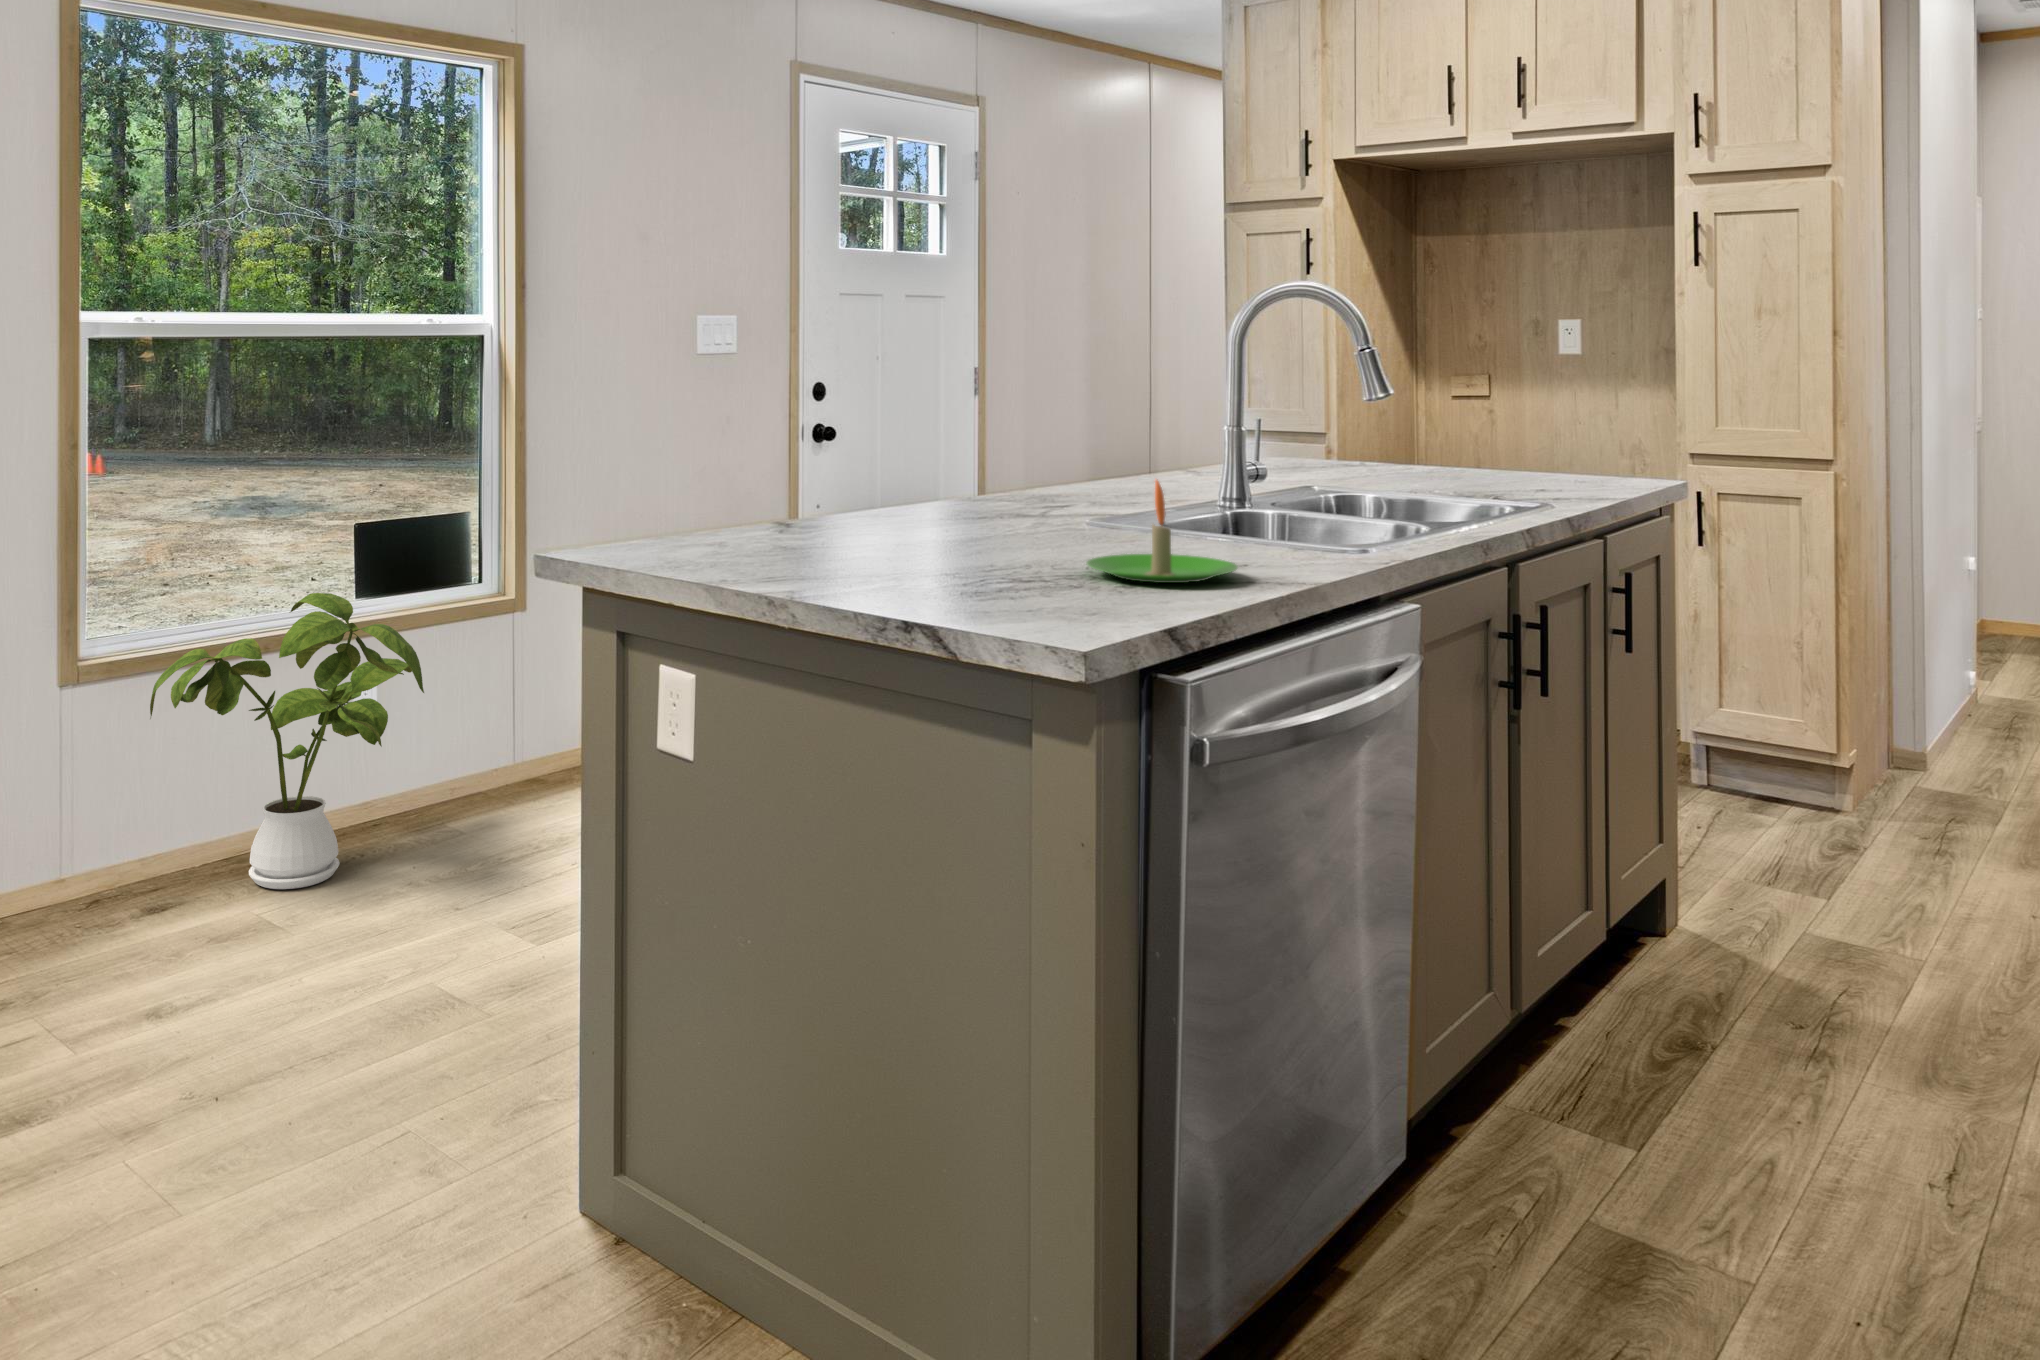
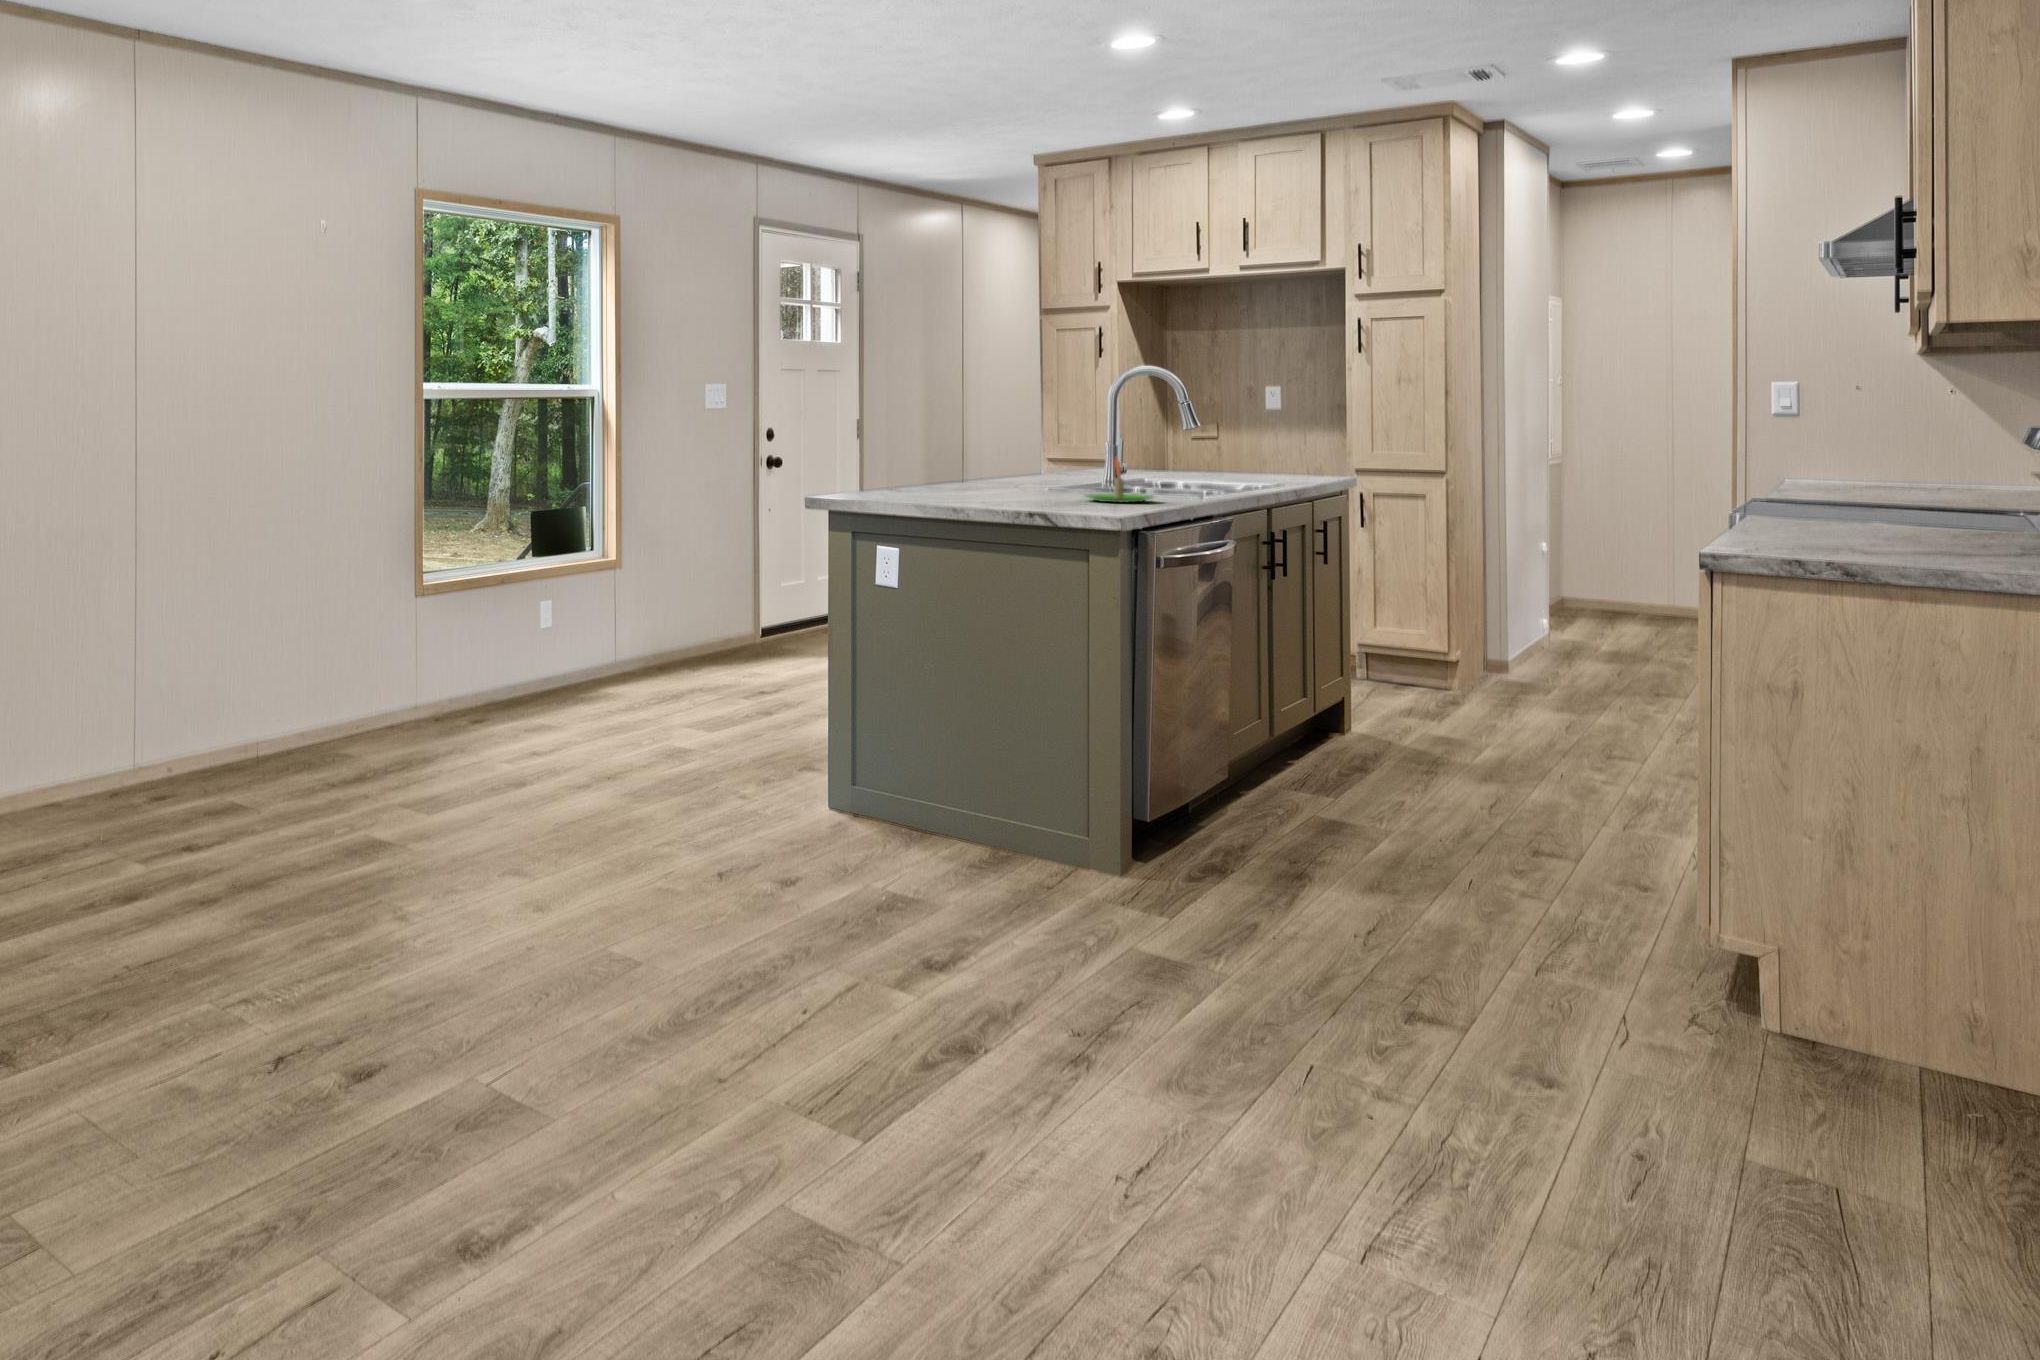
house plant: present [150,593,424,889] -> none [456,545,622,717]

